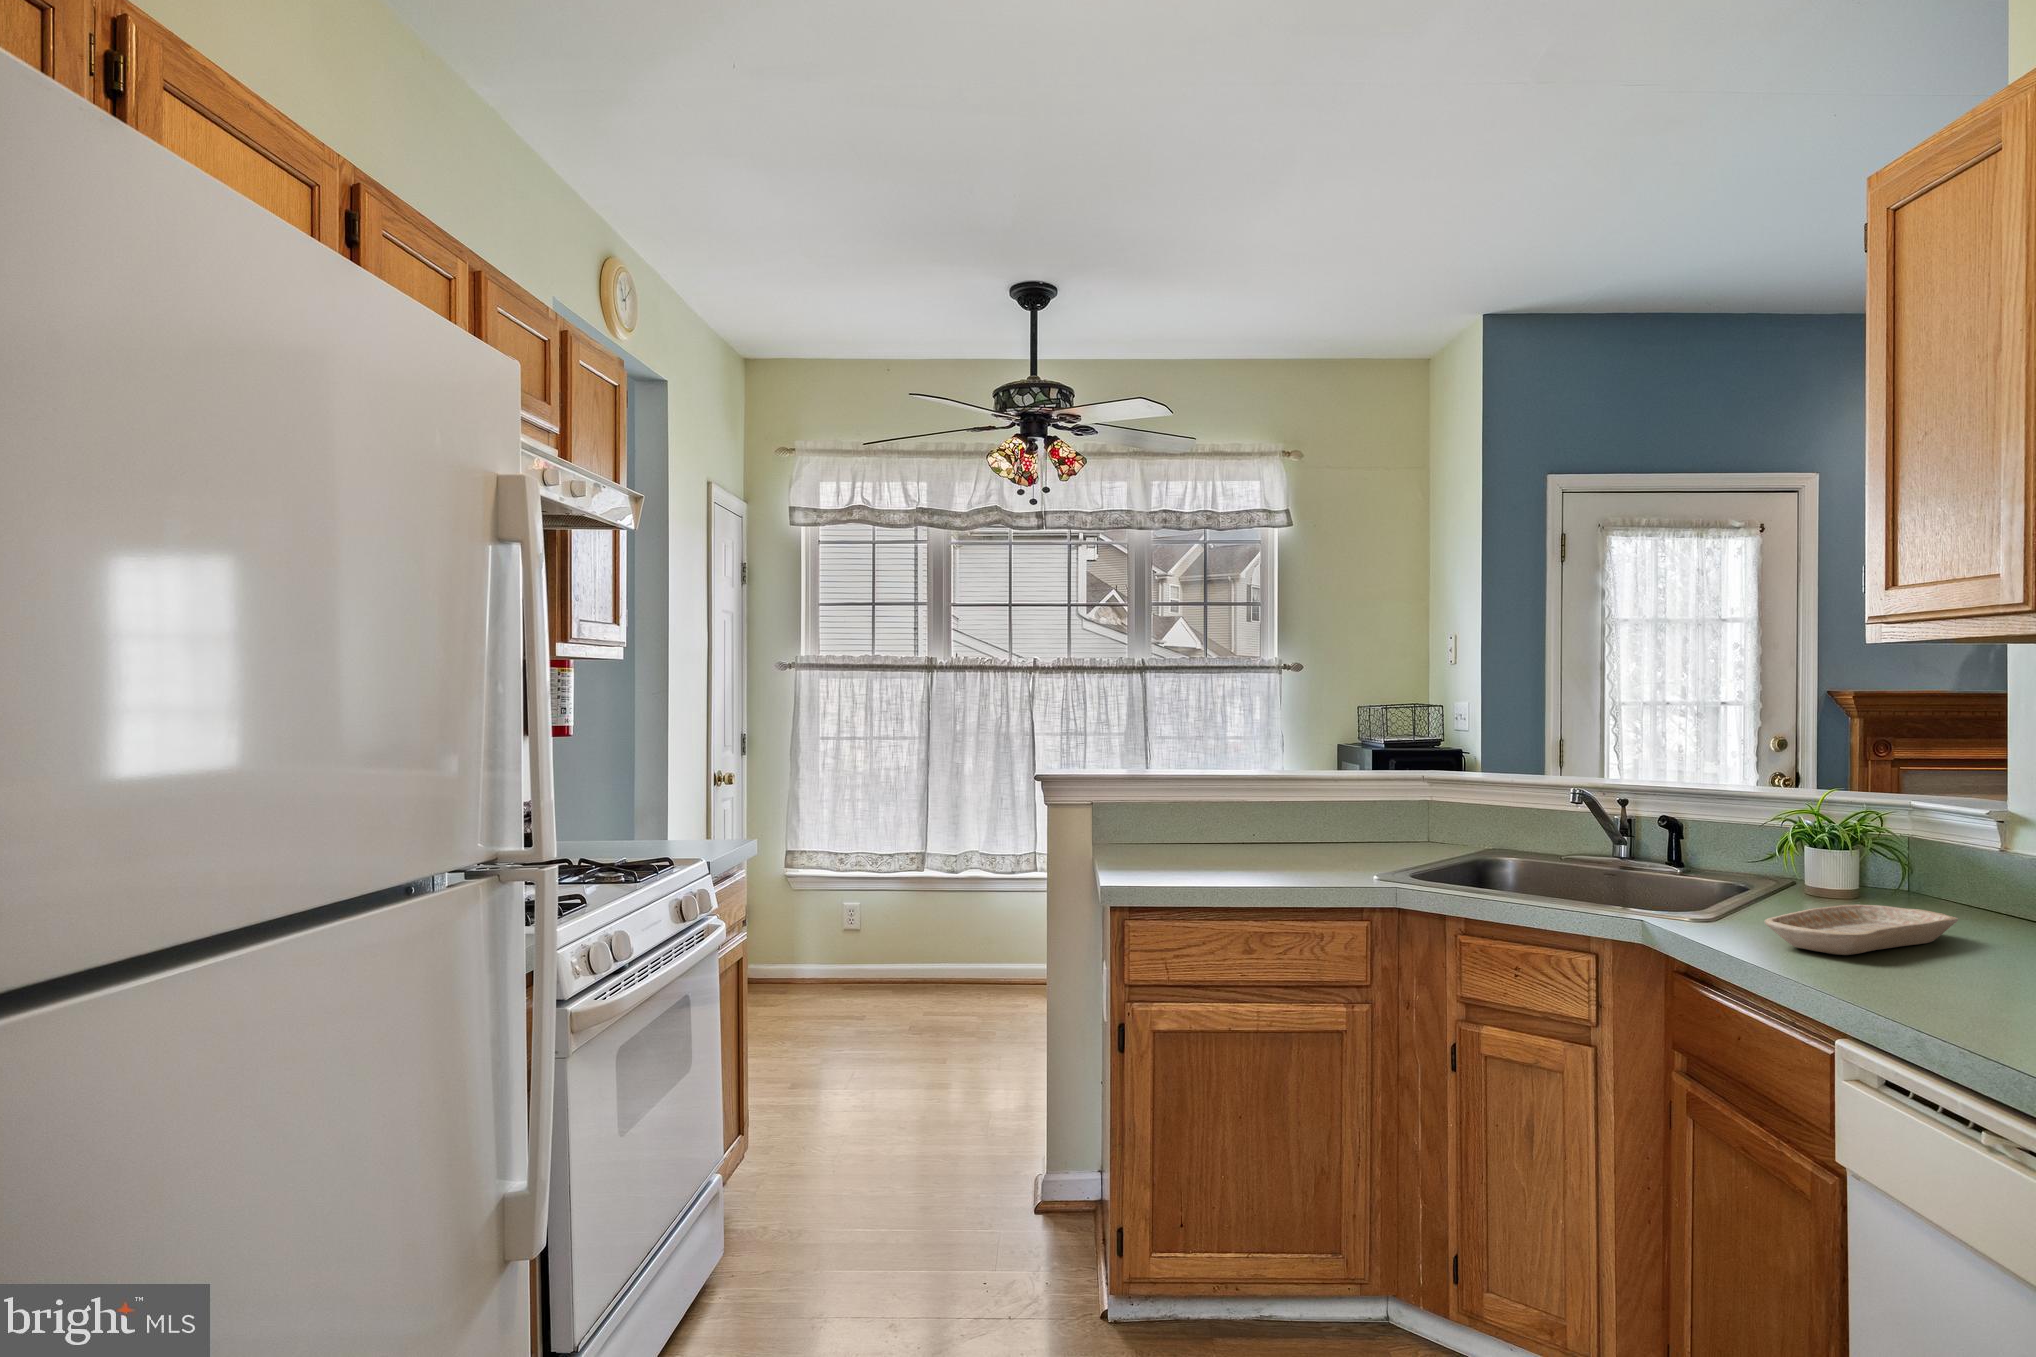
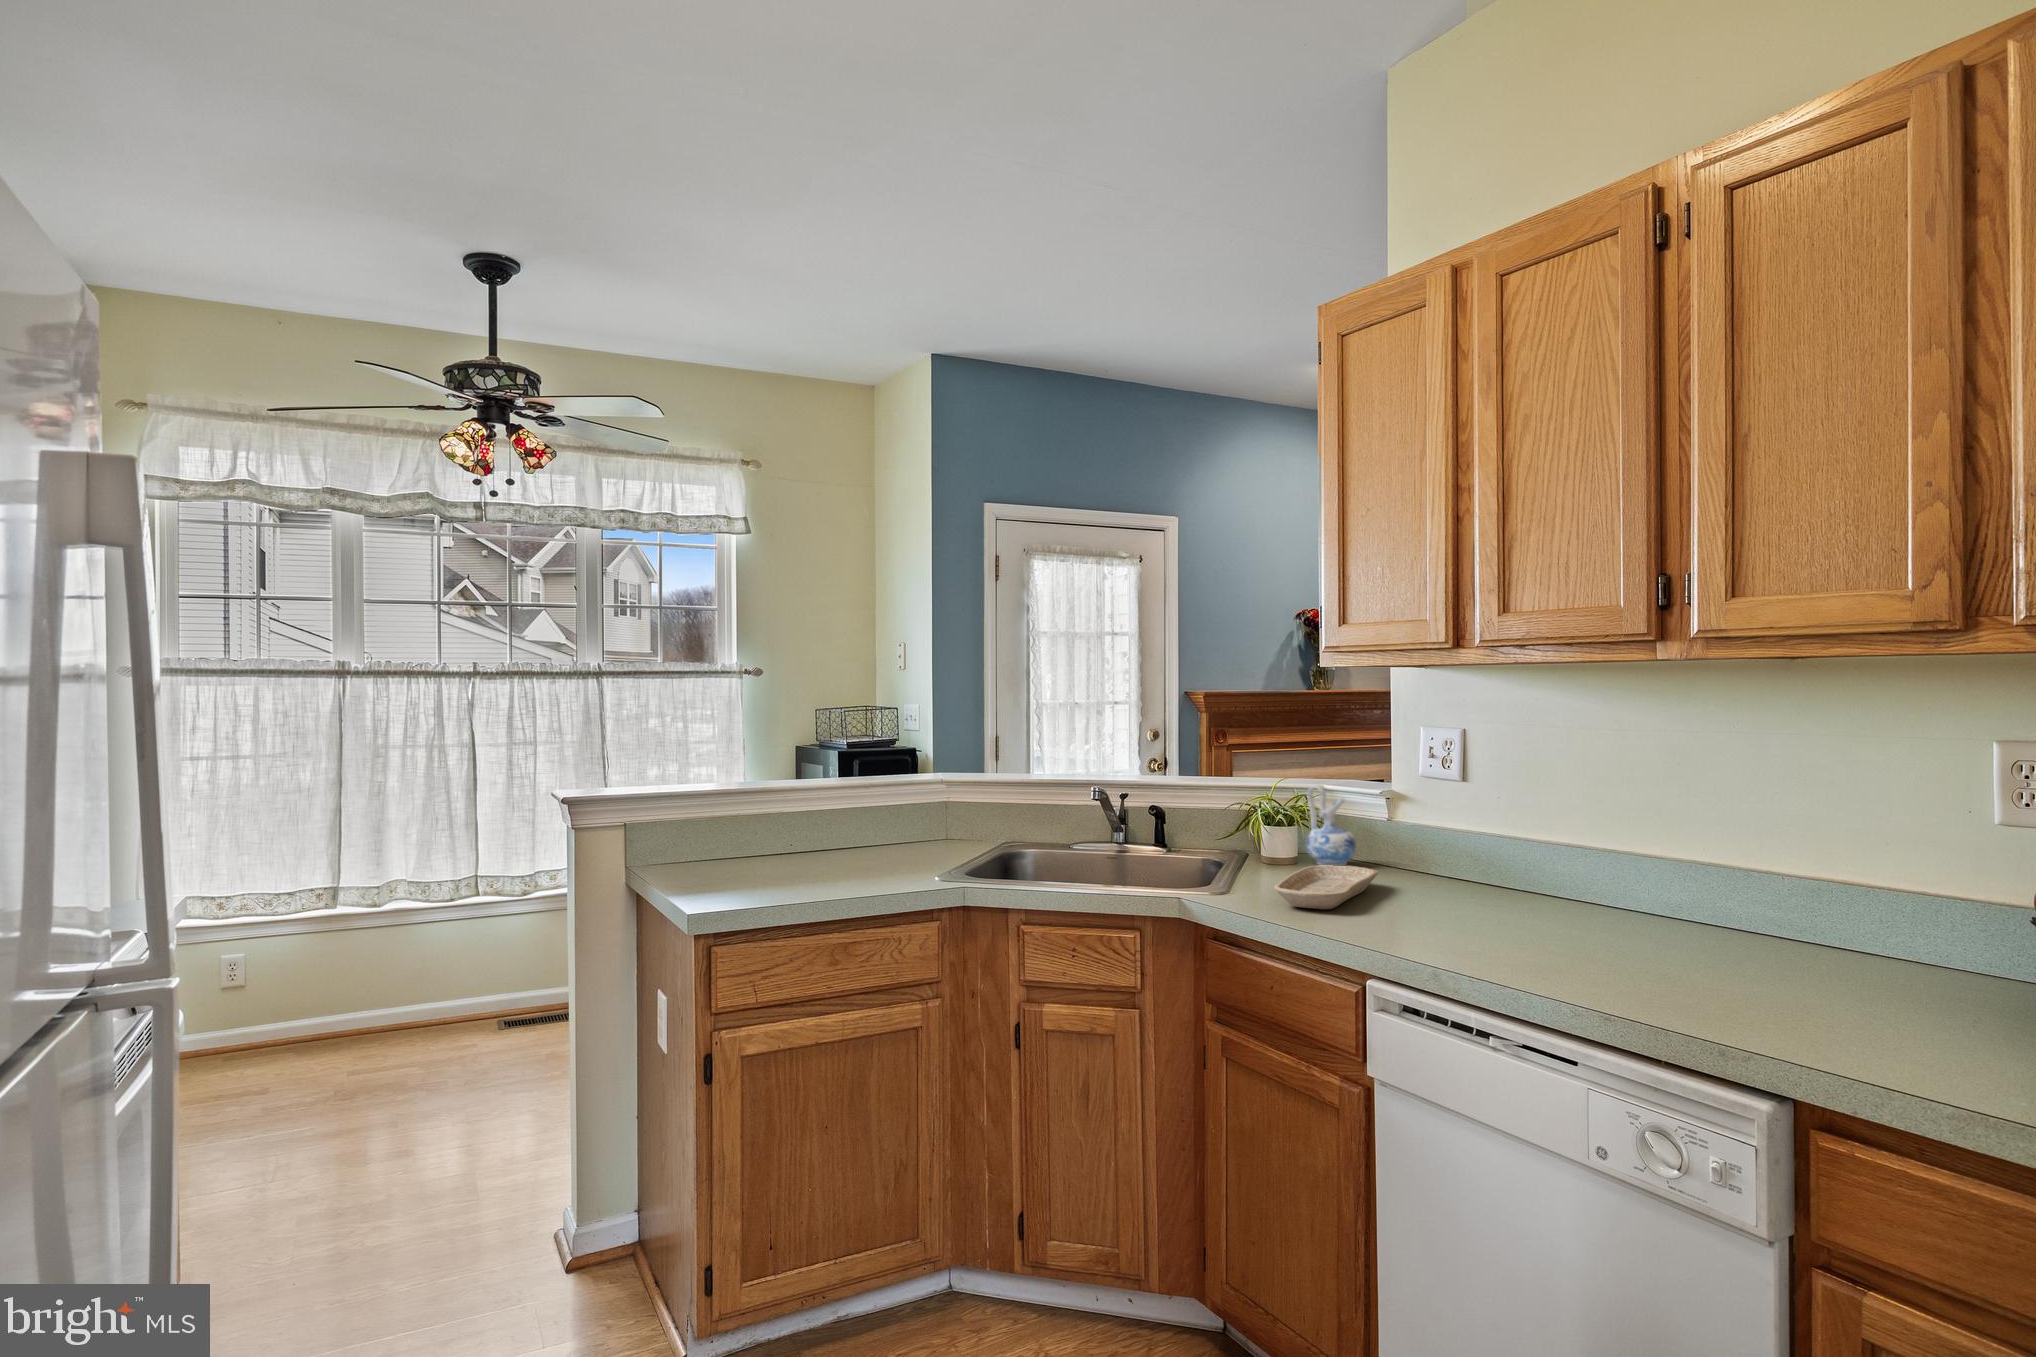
ceramic pitcher: none [1880,803,1959,914] -> present [1306,785,1356,866]

